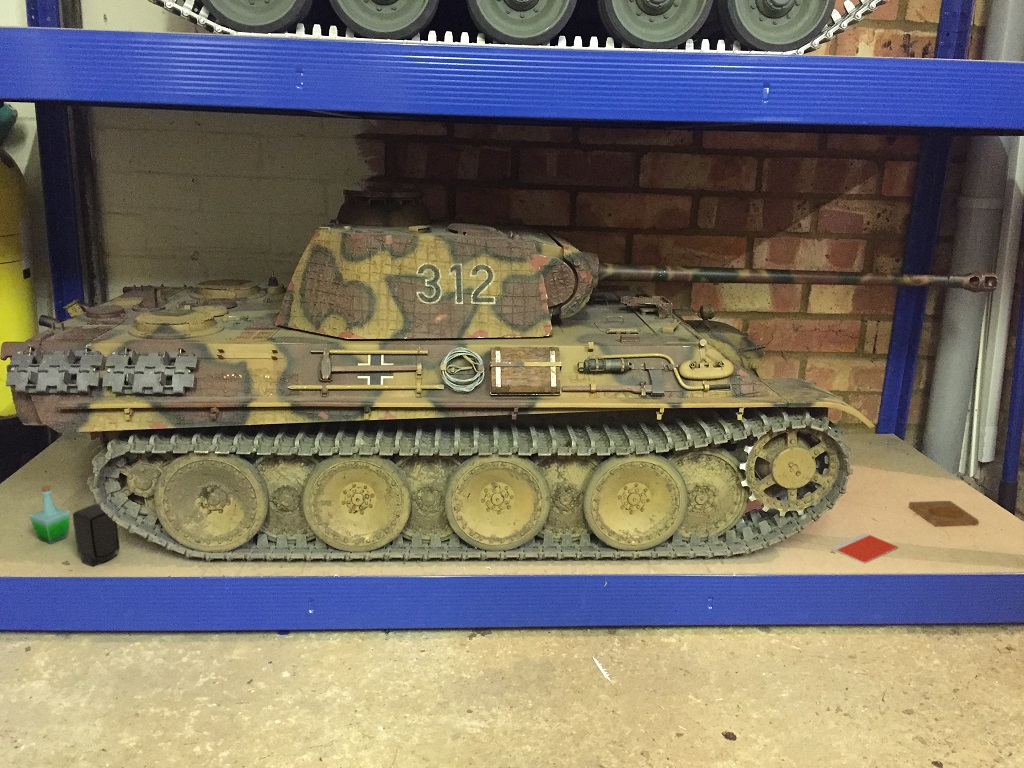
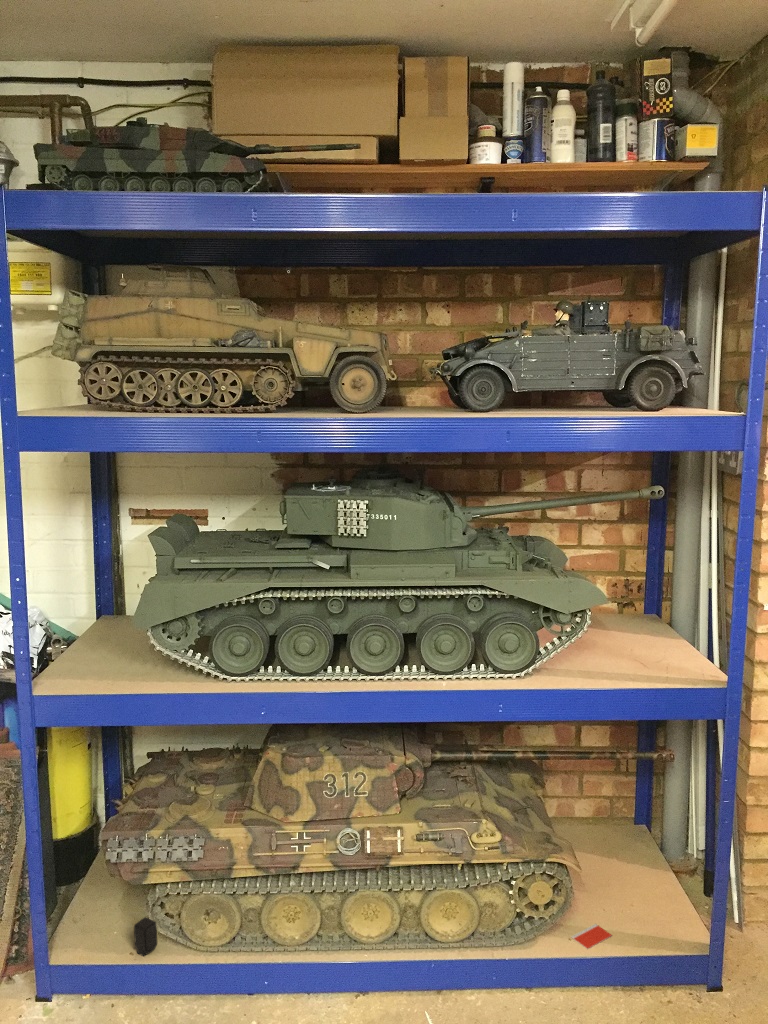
bottle: present [29,486,70,544] -> none [105,904,127,939]
tray: present [909,501,978,527] -> none [631,895,669,917]

